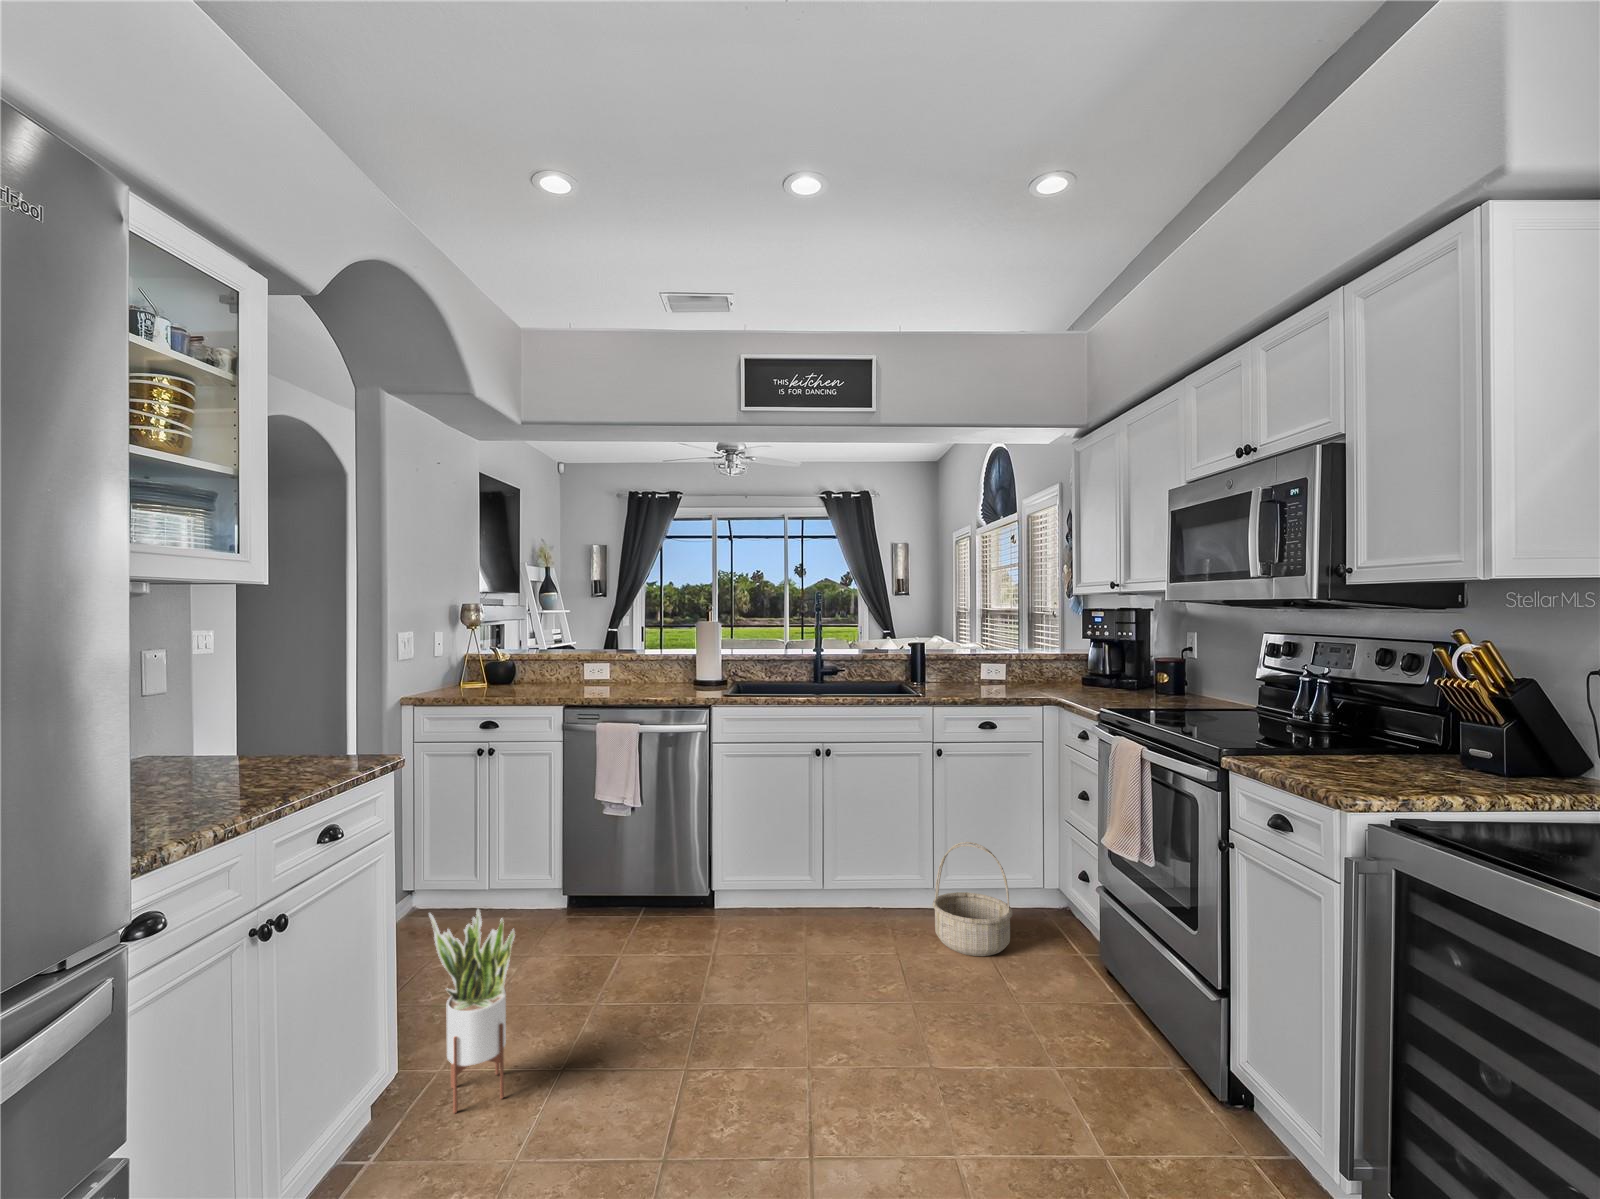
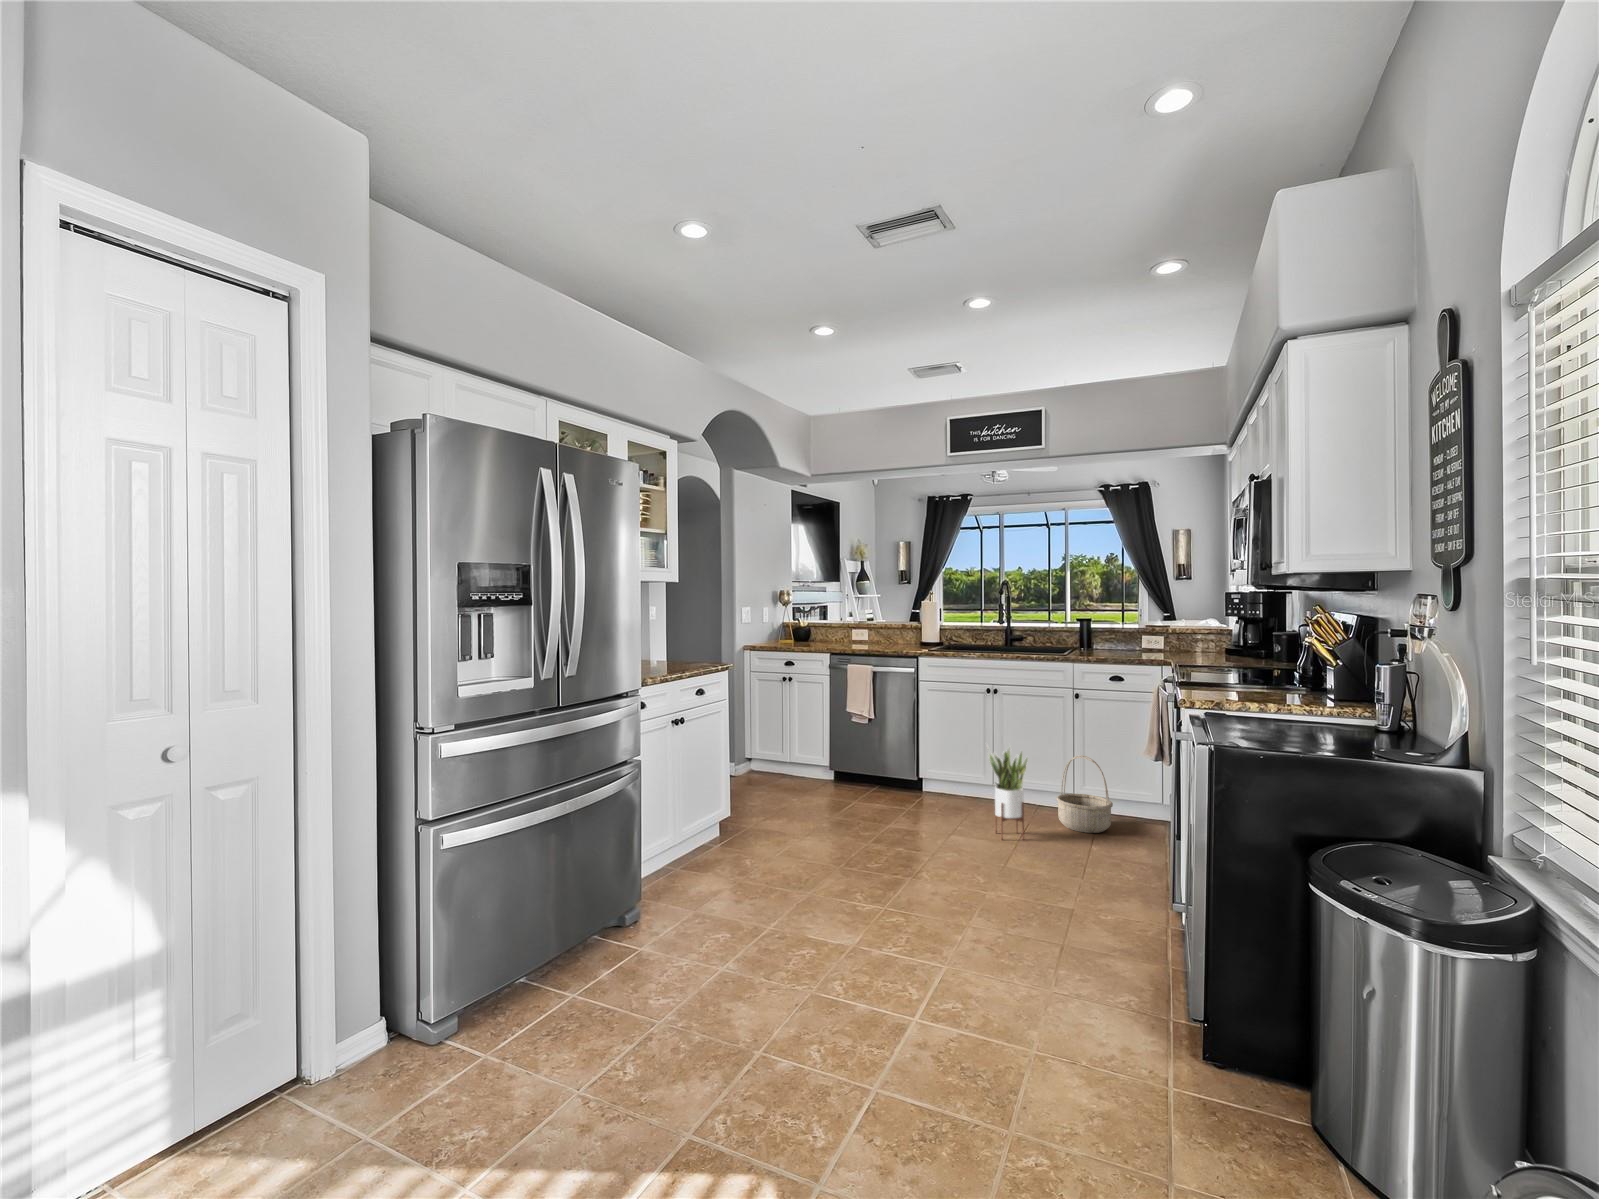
potted plant: present [429,909,515,1113] -> present [986,744,1028,839]

